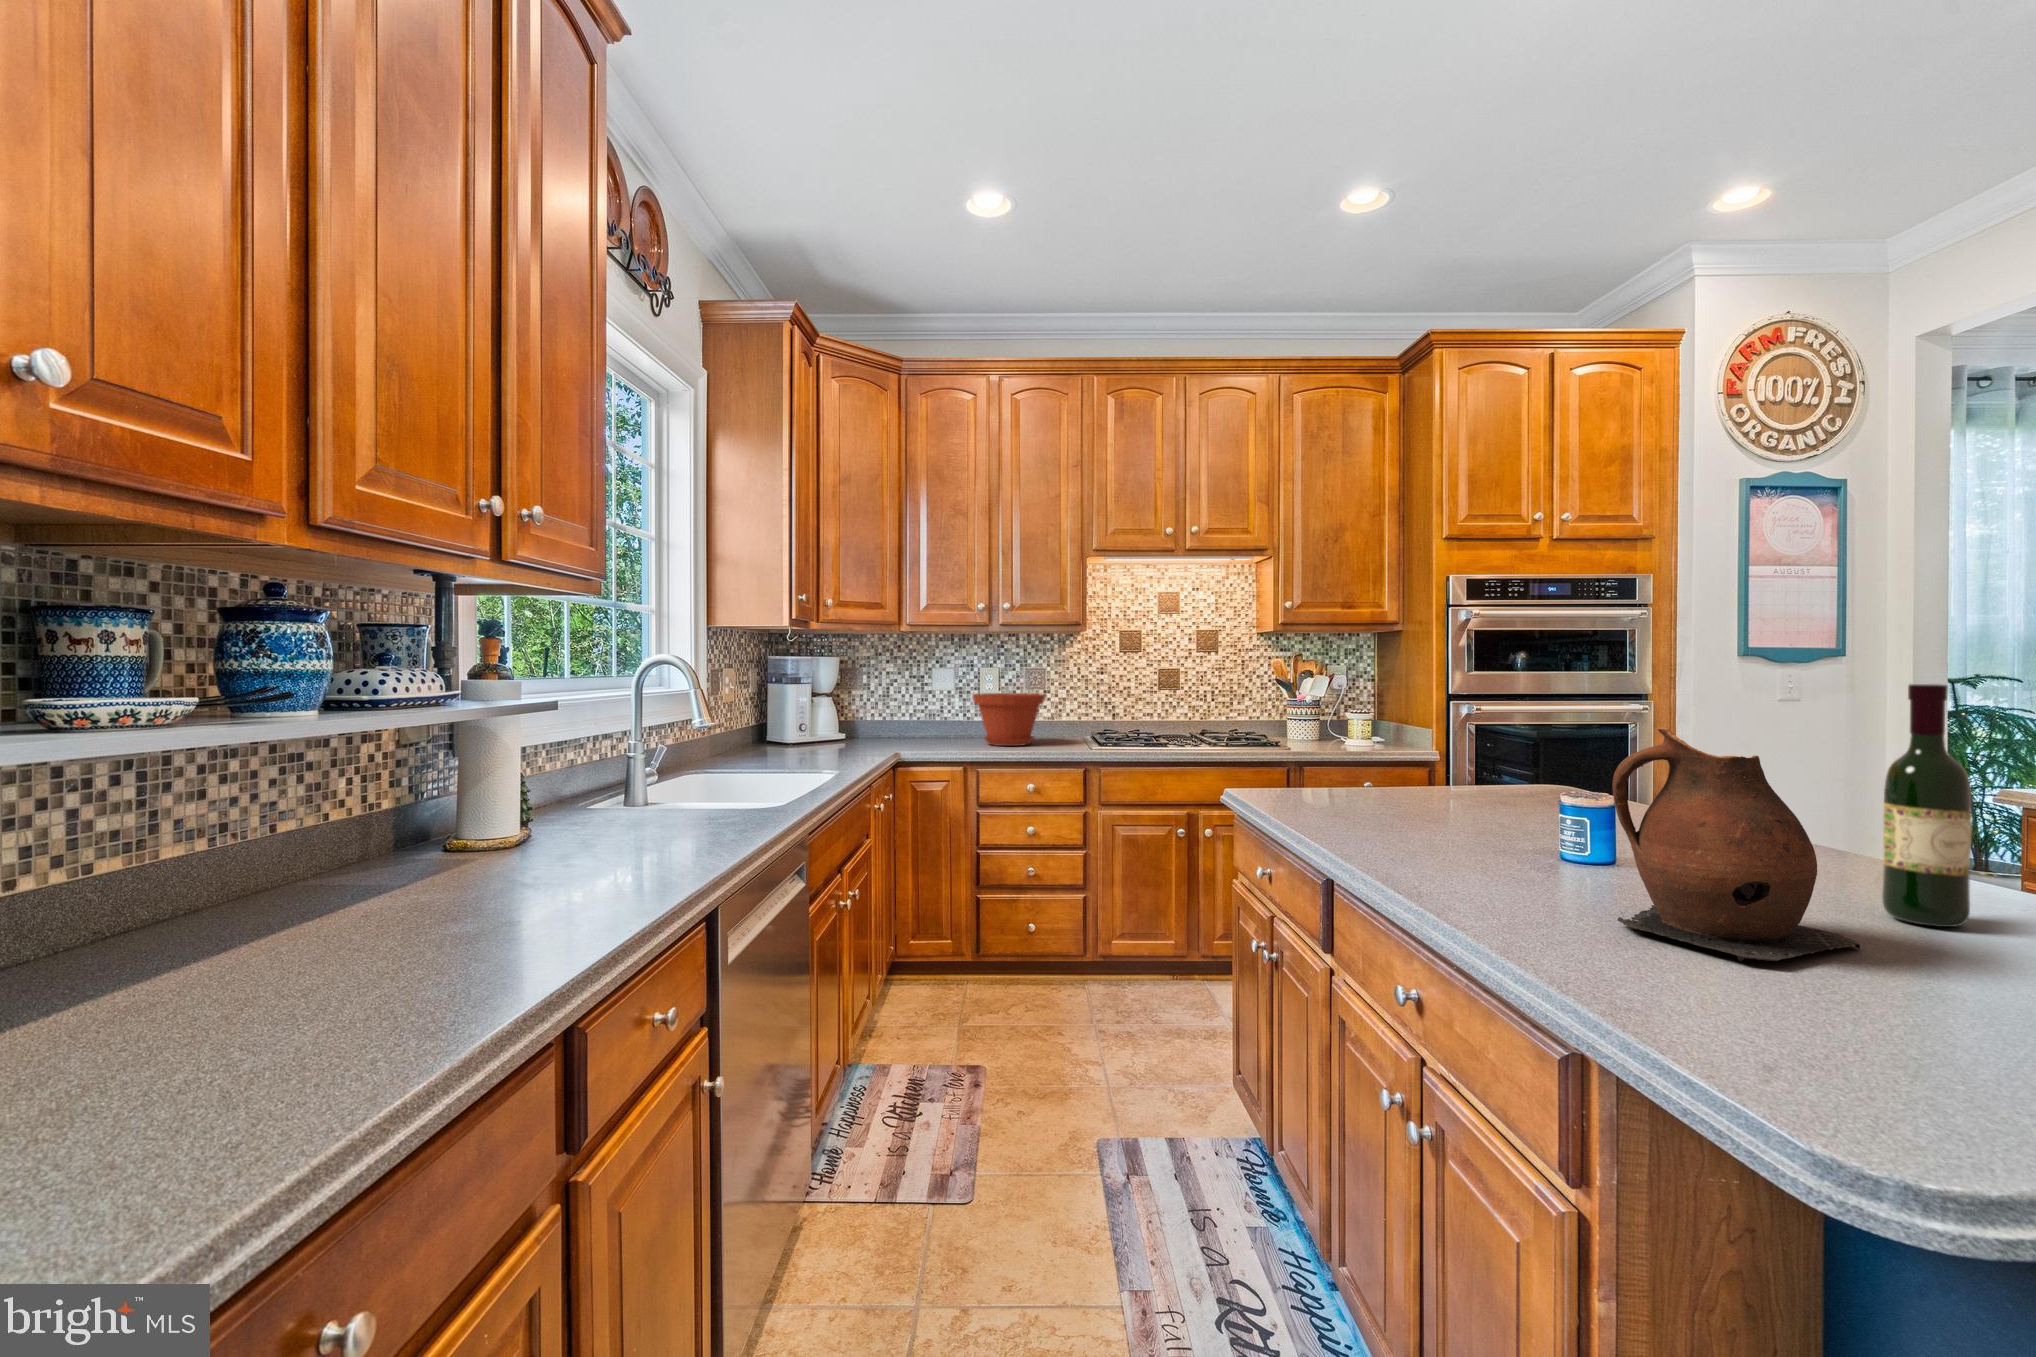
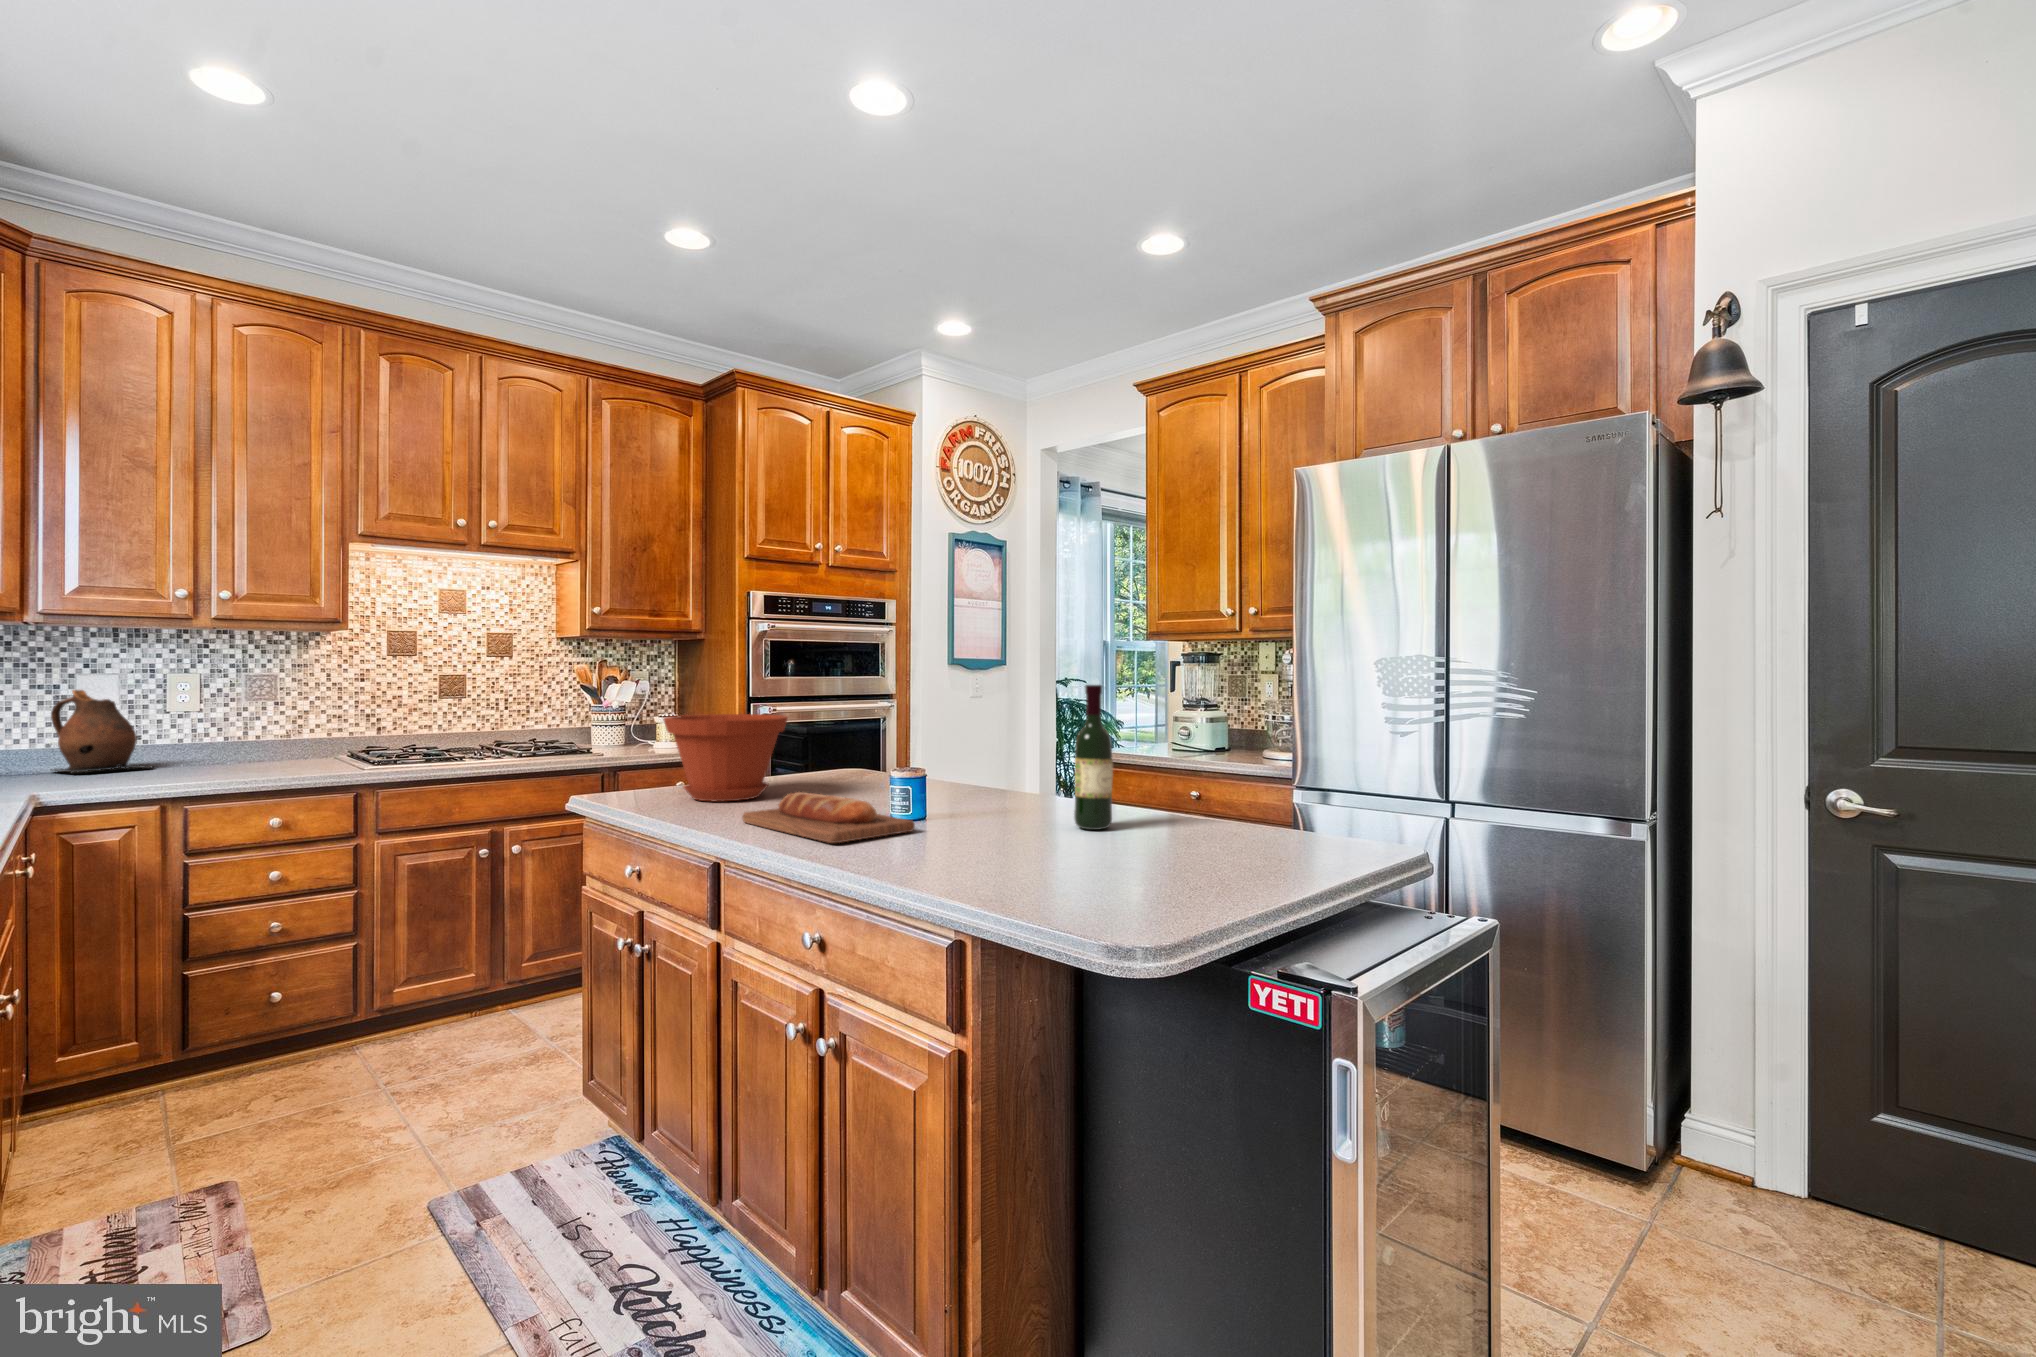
plant pot: present [972,693,1045,746] -> present [663,714,788,801]
ceramic pitcher: present [1612,727,1860,961] -> present [51,690,153,773]
bread loaf: none [1364,810,1582,880] -> present [742,792,915,843]

